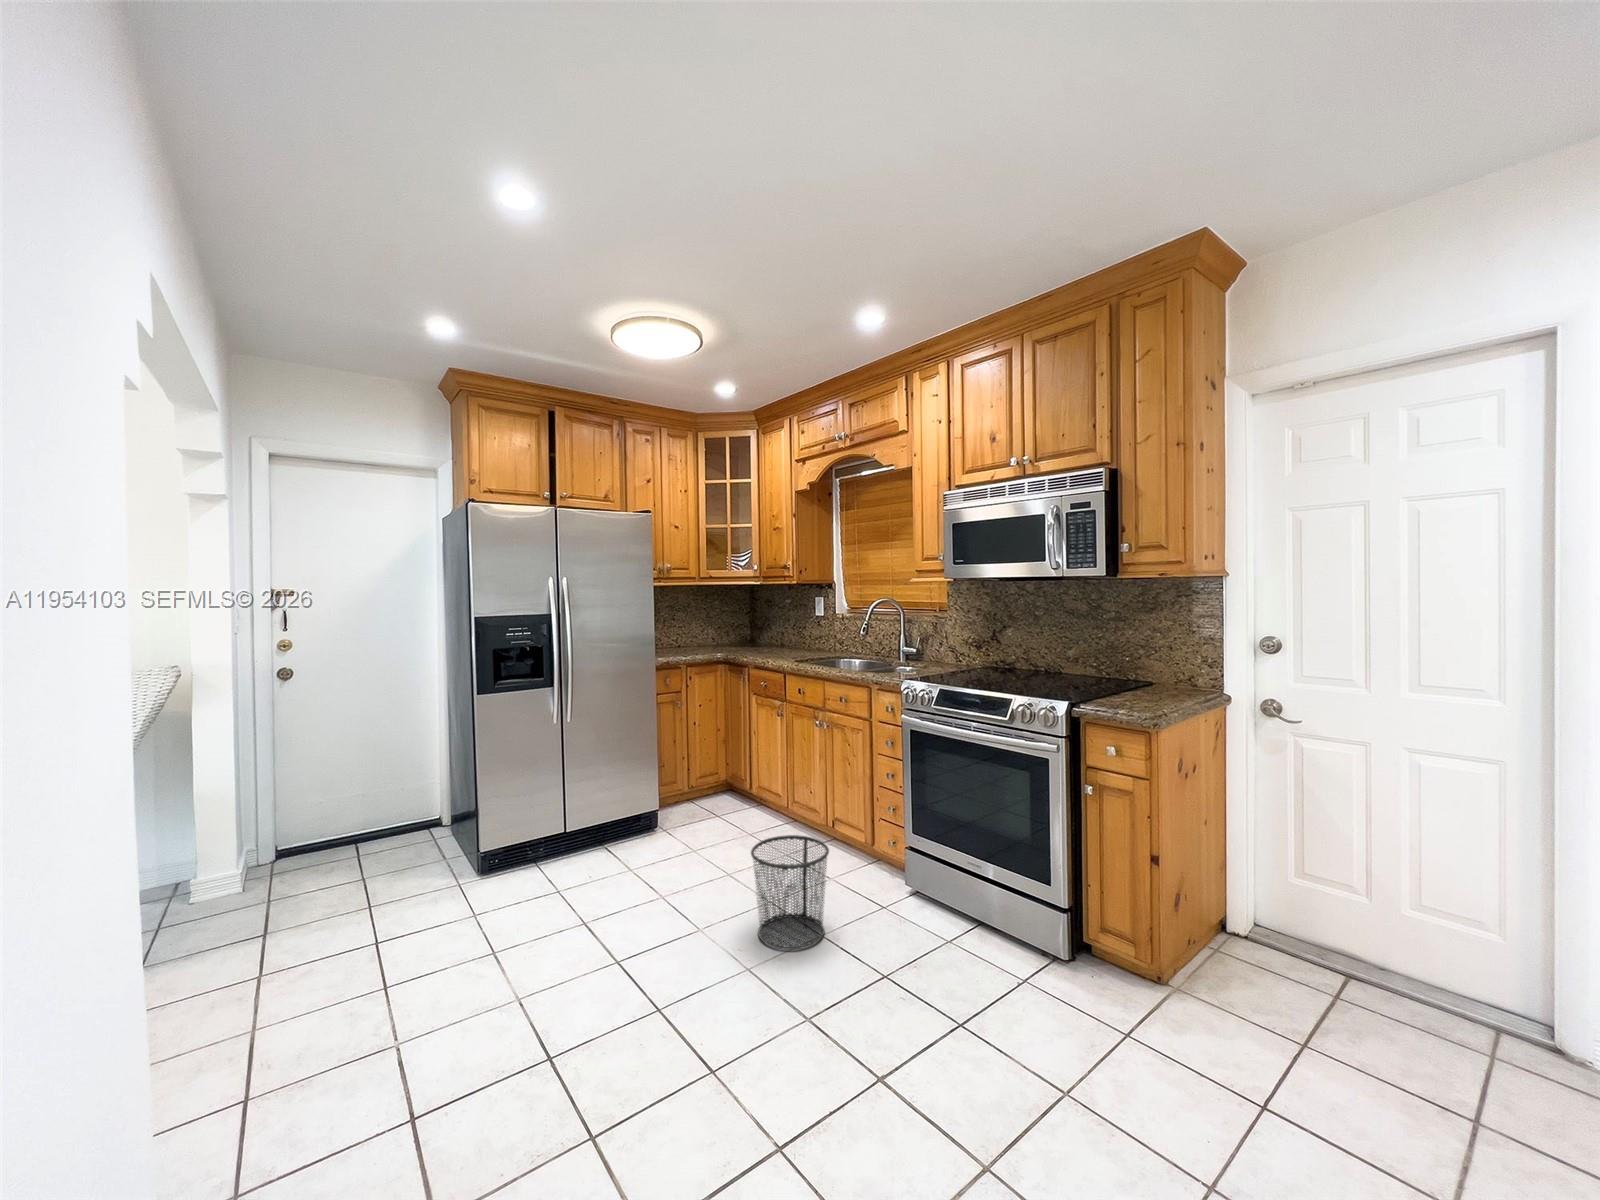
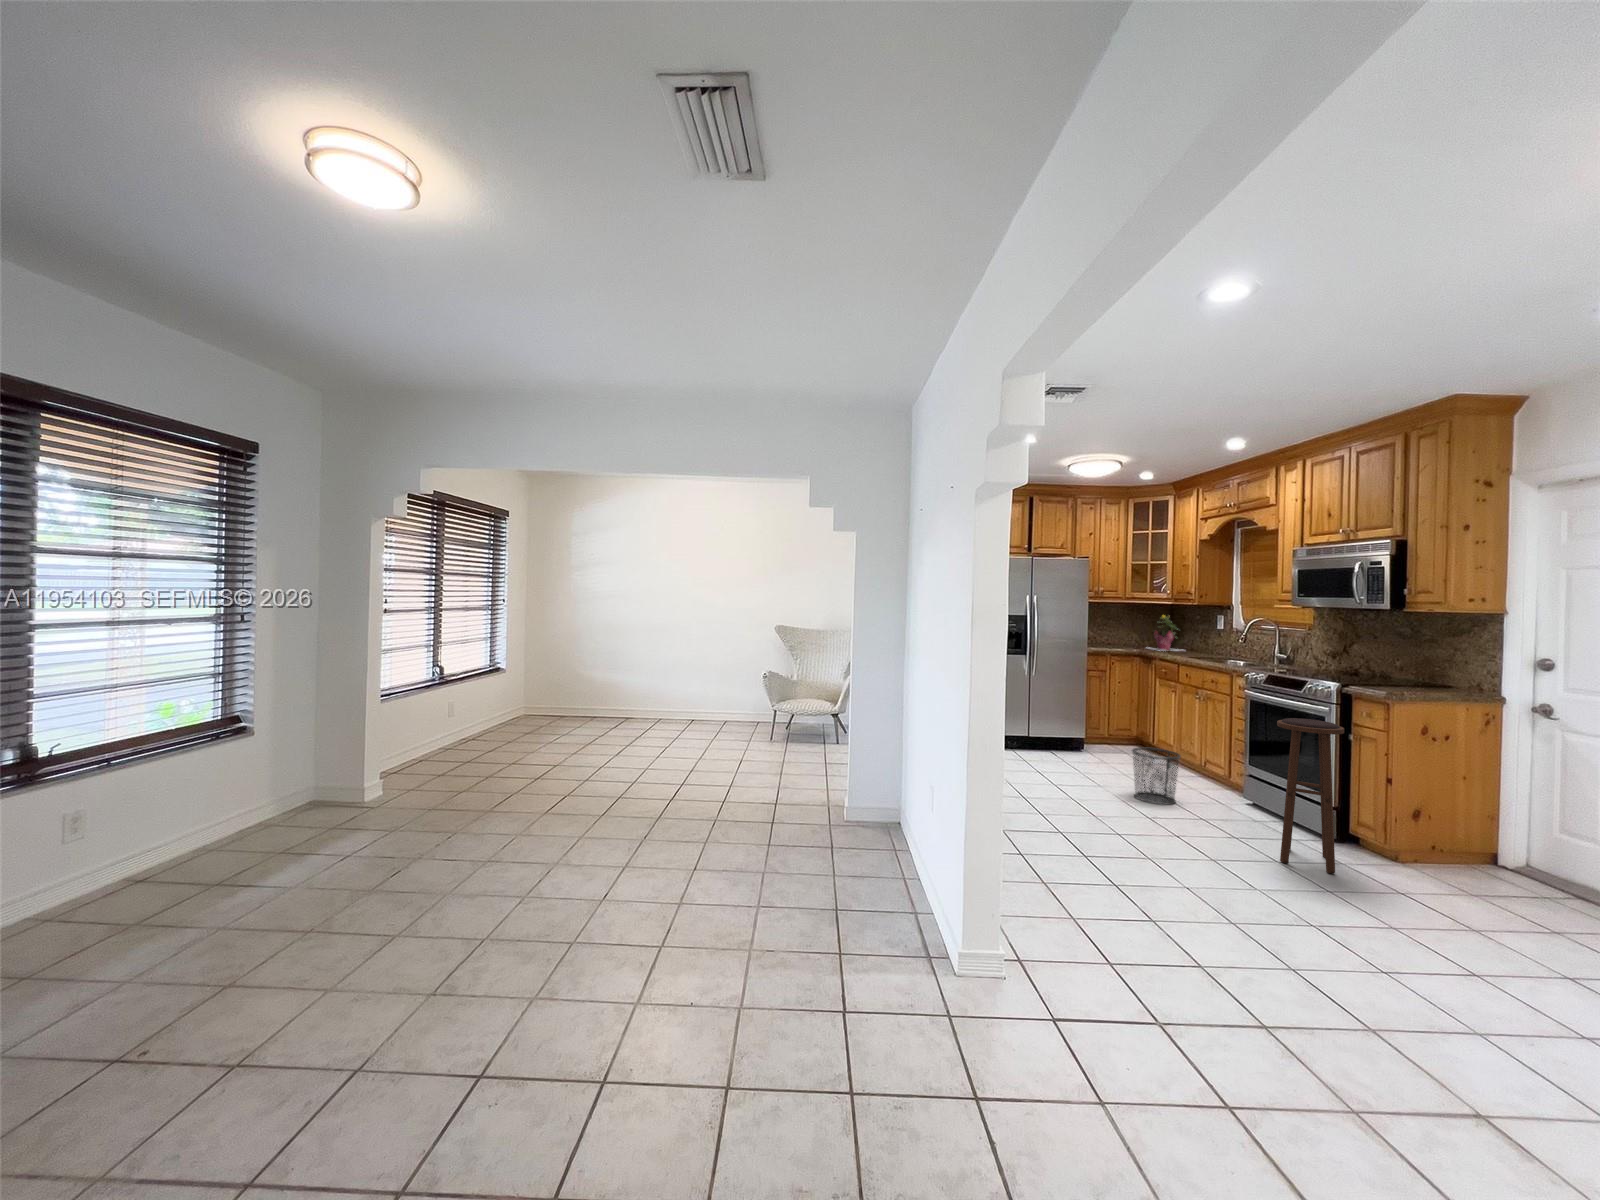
potted plant: none [726,598,776,650] -> present [1147,616,1179,651]
stool: none [1030,782,1151,1088] -> present [1277,718,1344,874]

